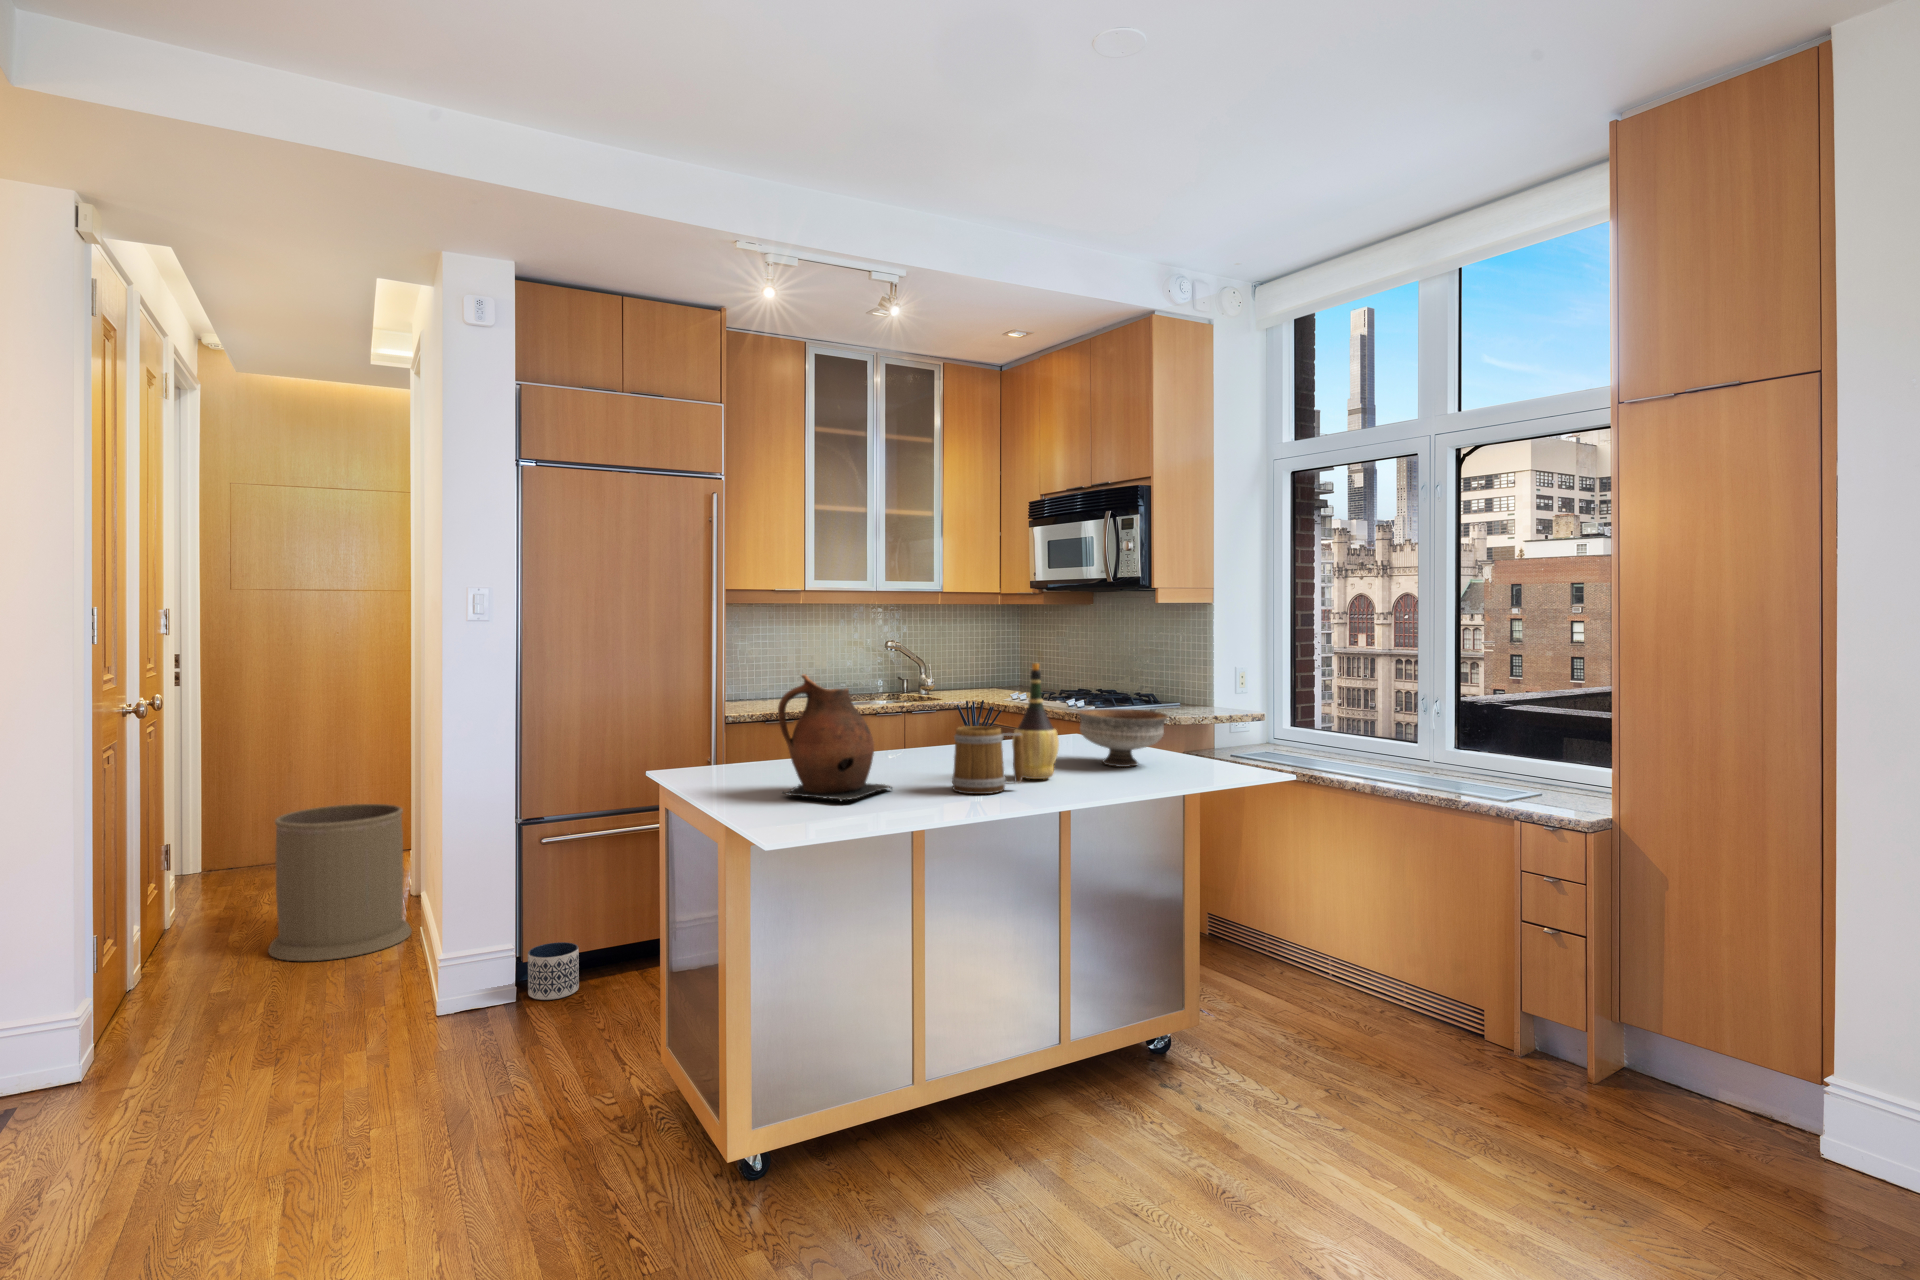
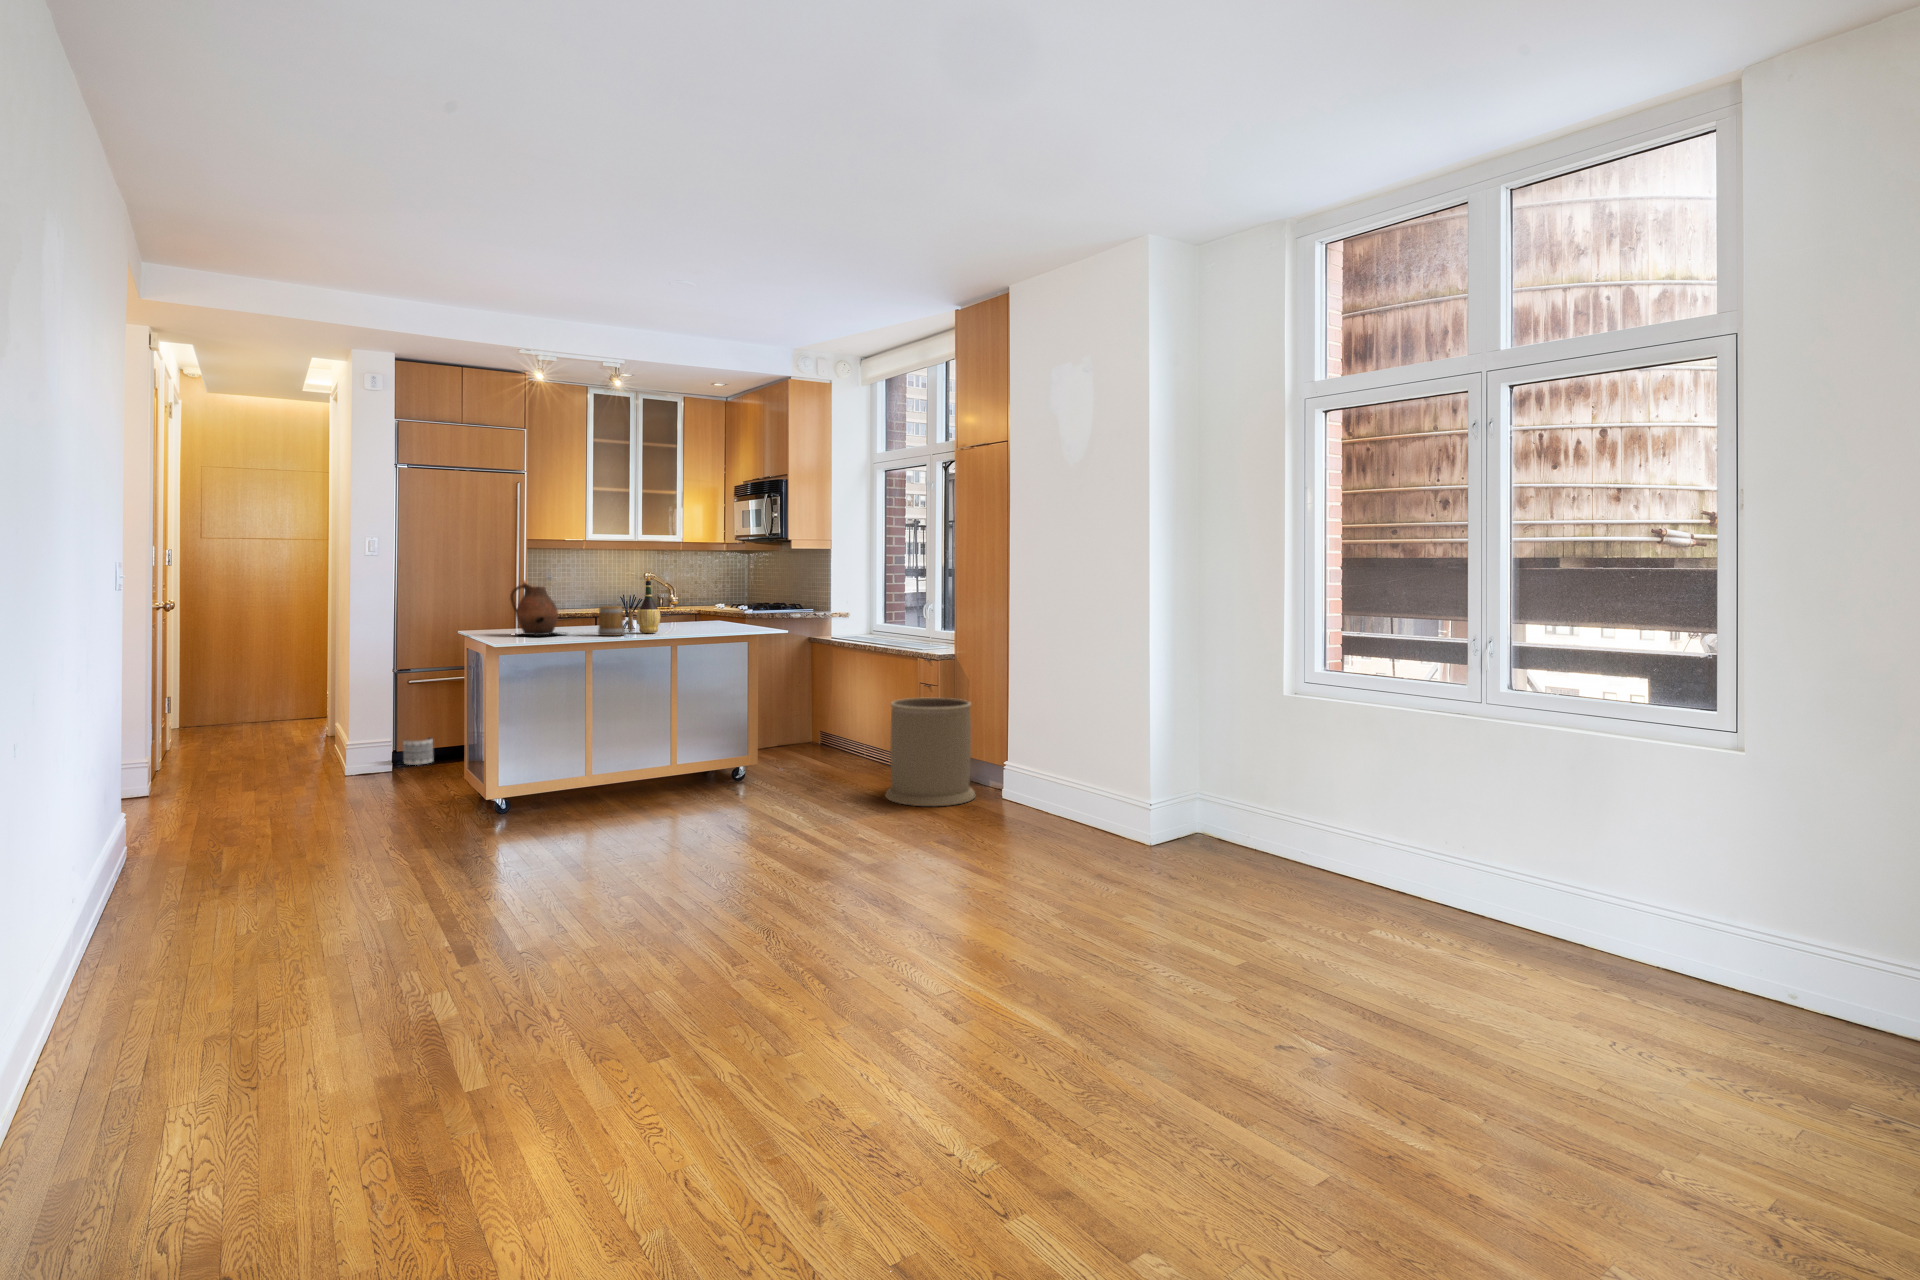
bowl: present [1078,709,1168,767] -> none [683,604,730,631]
trash can: present [268,804,412,961] -> present [885,698,975,806]

